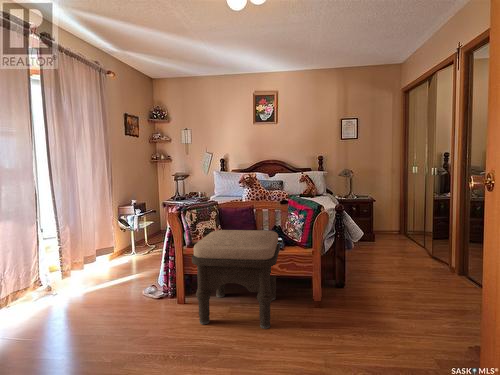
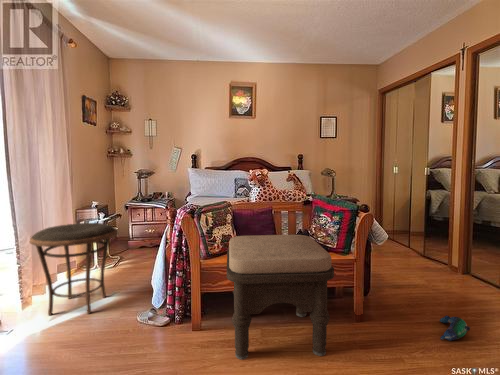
side table: none [75,216,139,285] -> present [29,223,118,315]
plush toy: none [379,310,409,330] -> present [439,315,470,341]

